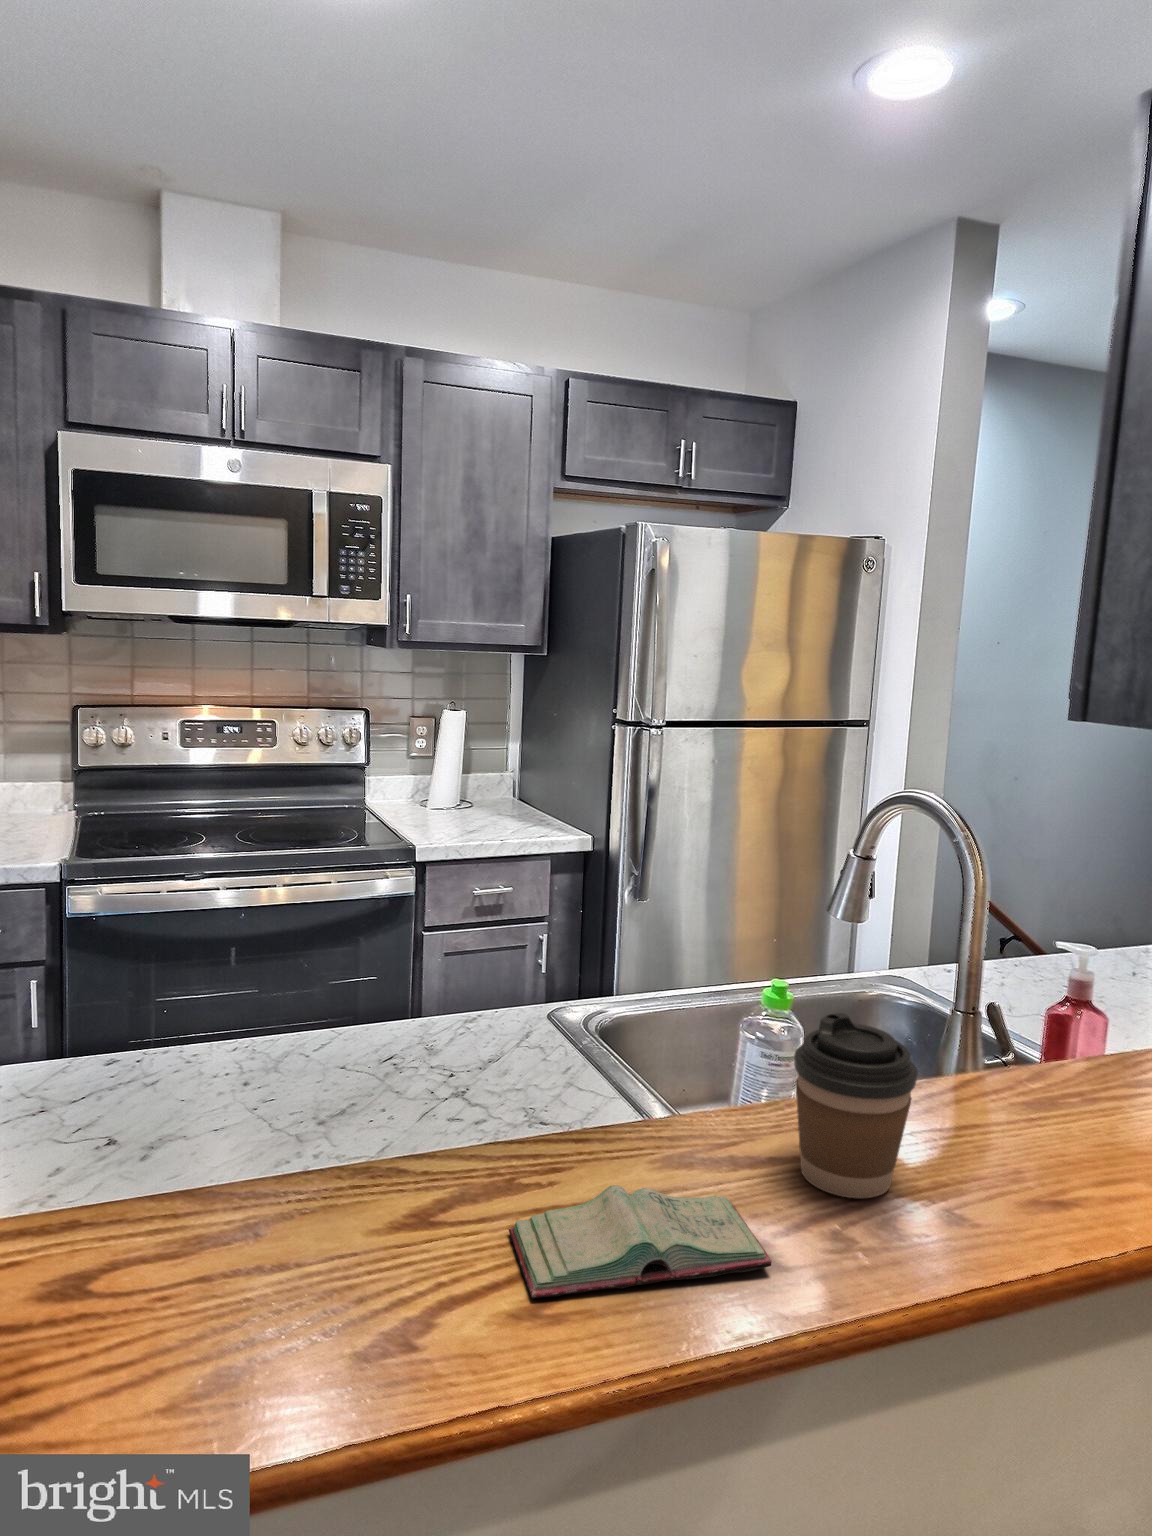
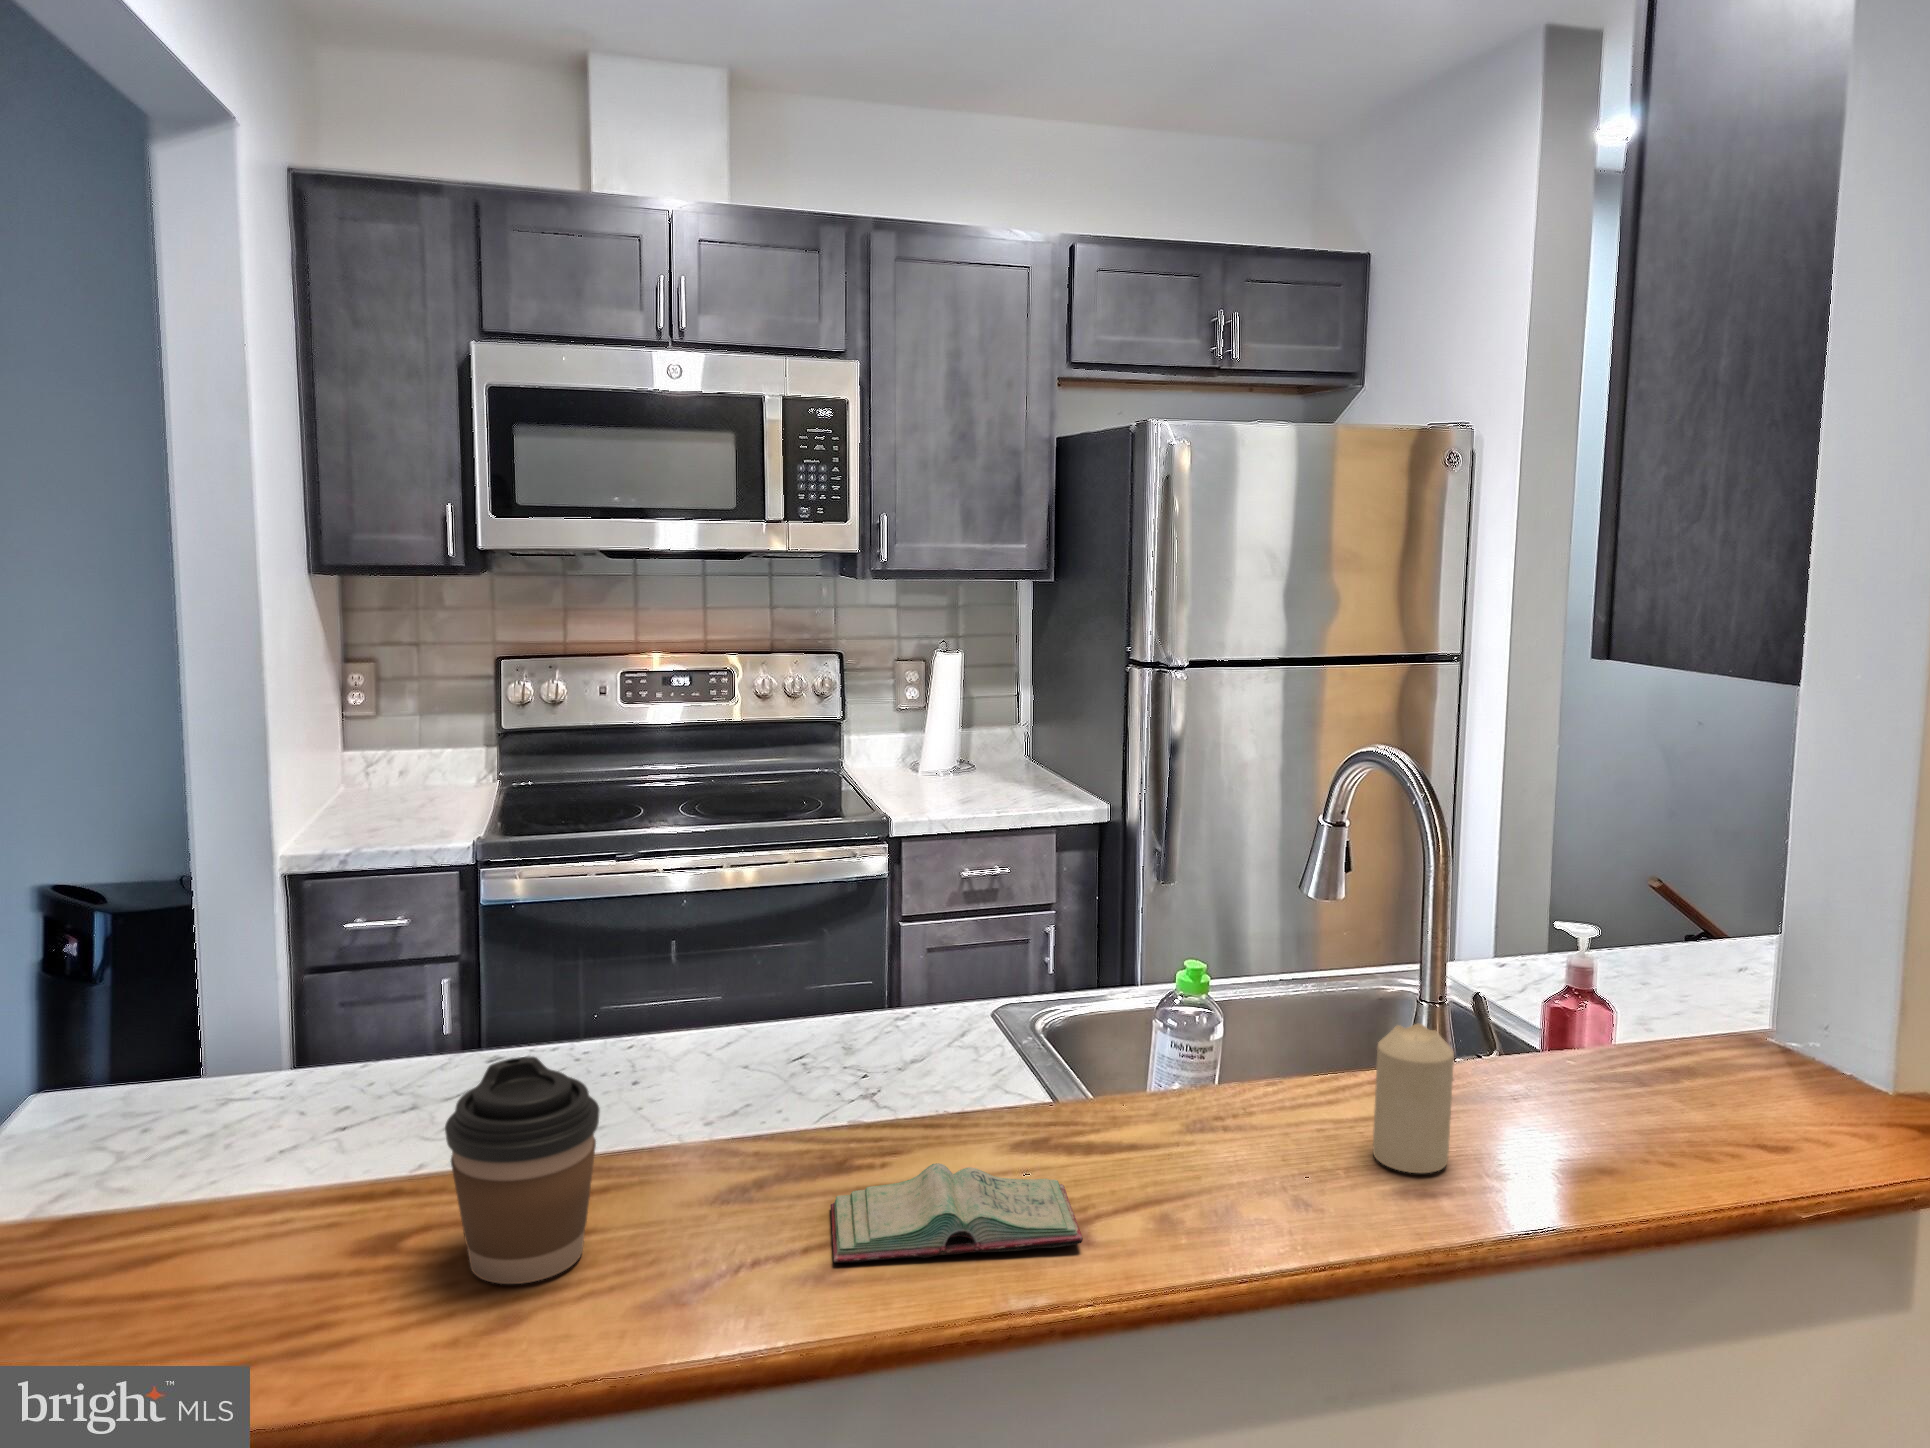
coffee cup: present [794,1013,918,1198] -> present [445,1056,599,1284]
candle: none [989,1037,1073,1177] -> present [1373,1024,1454,1173]

